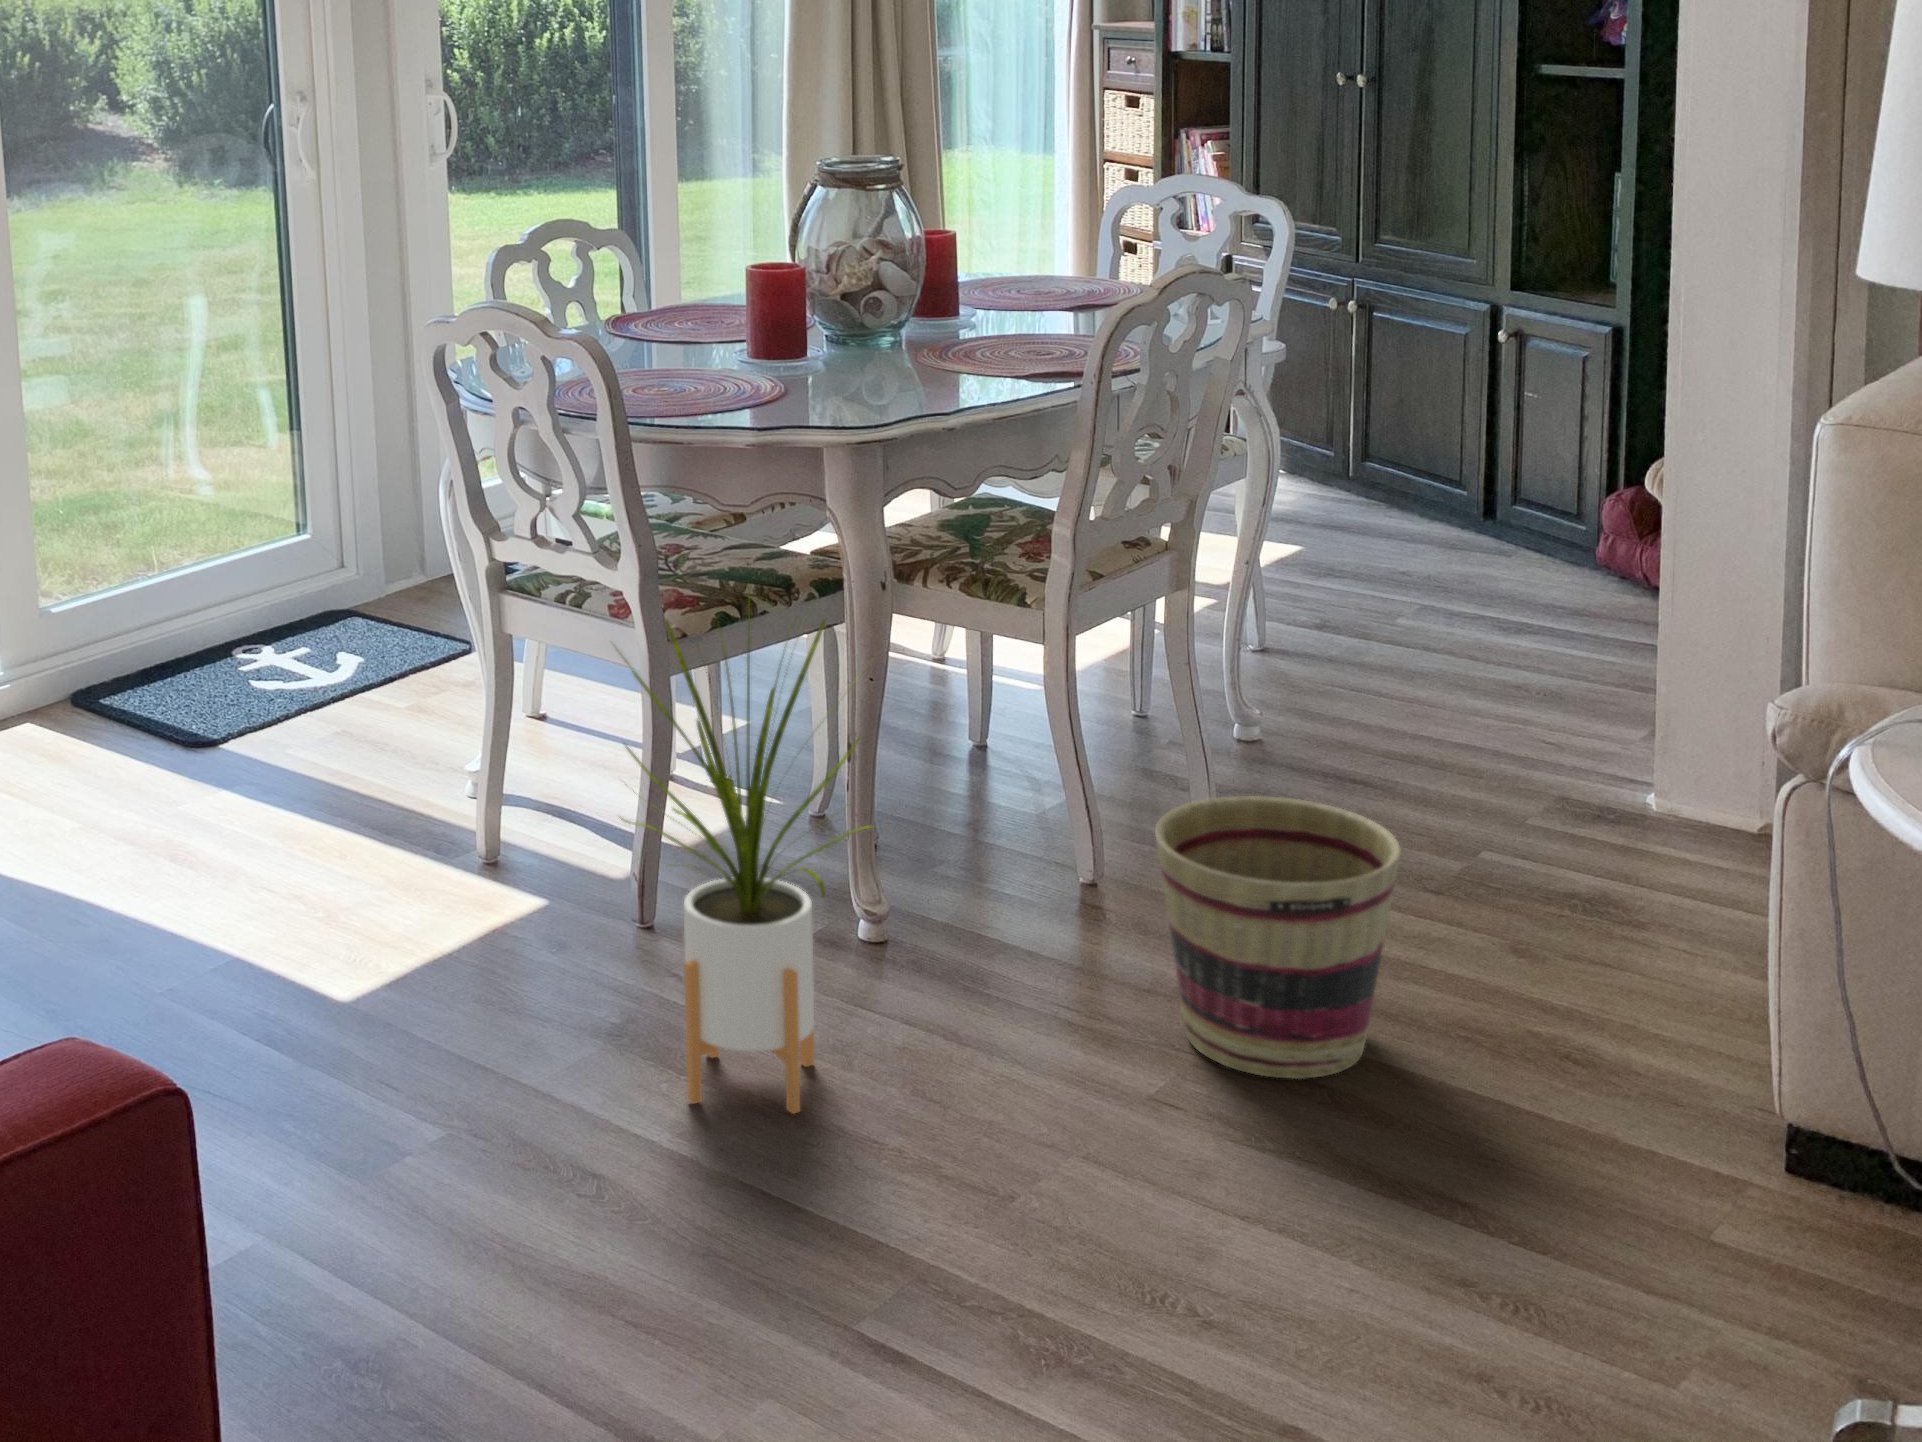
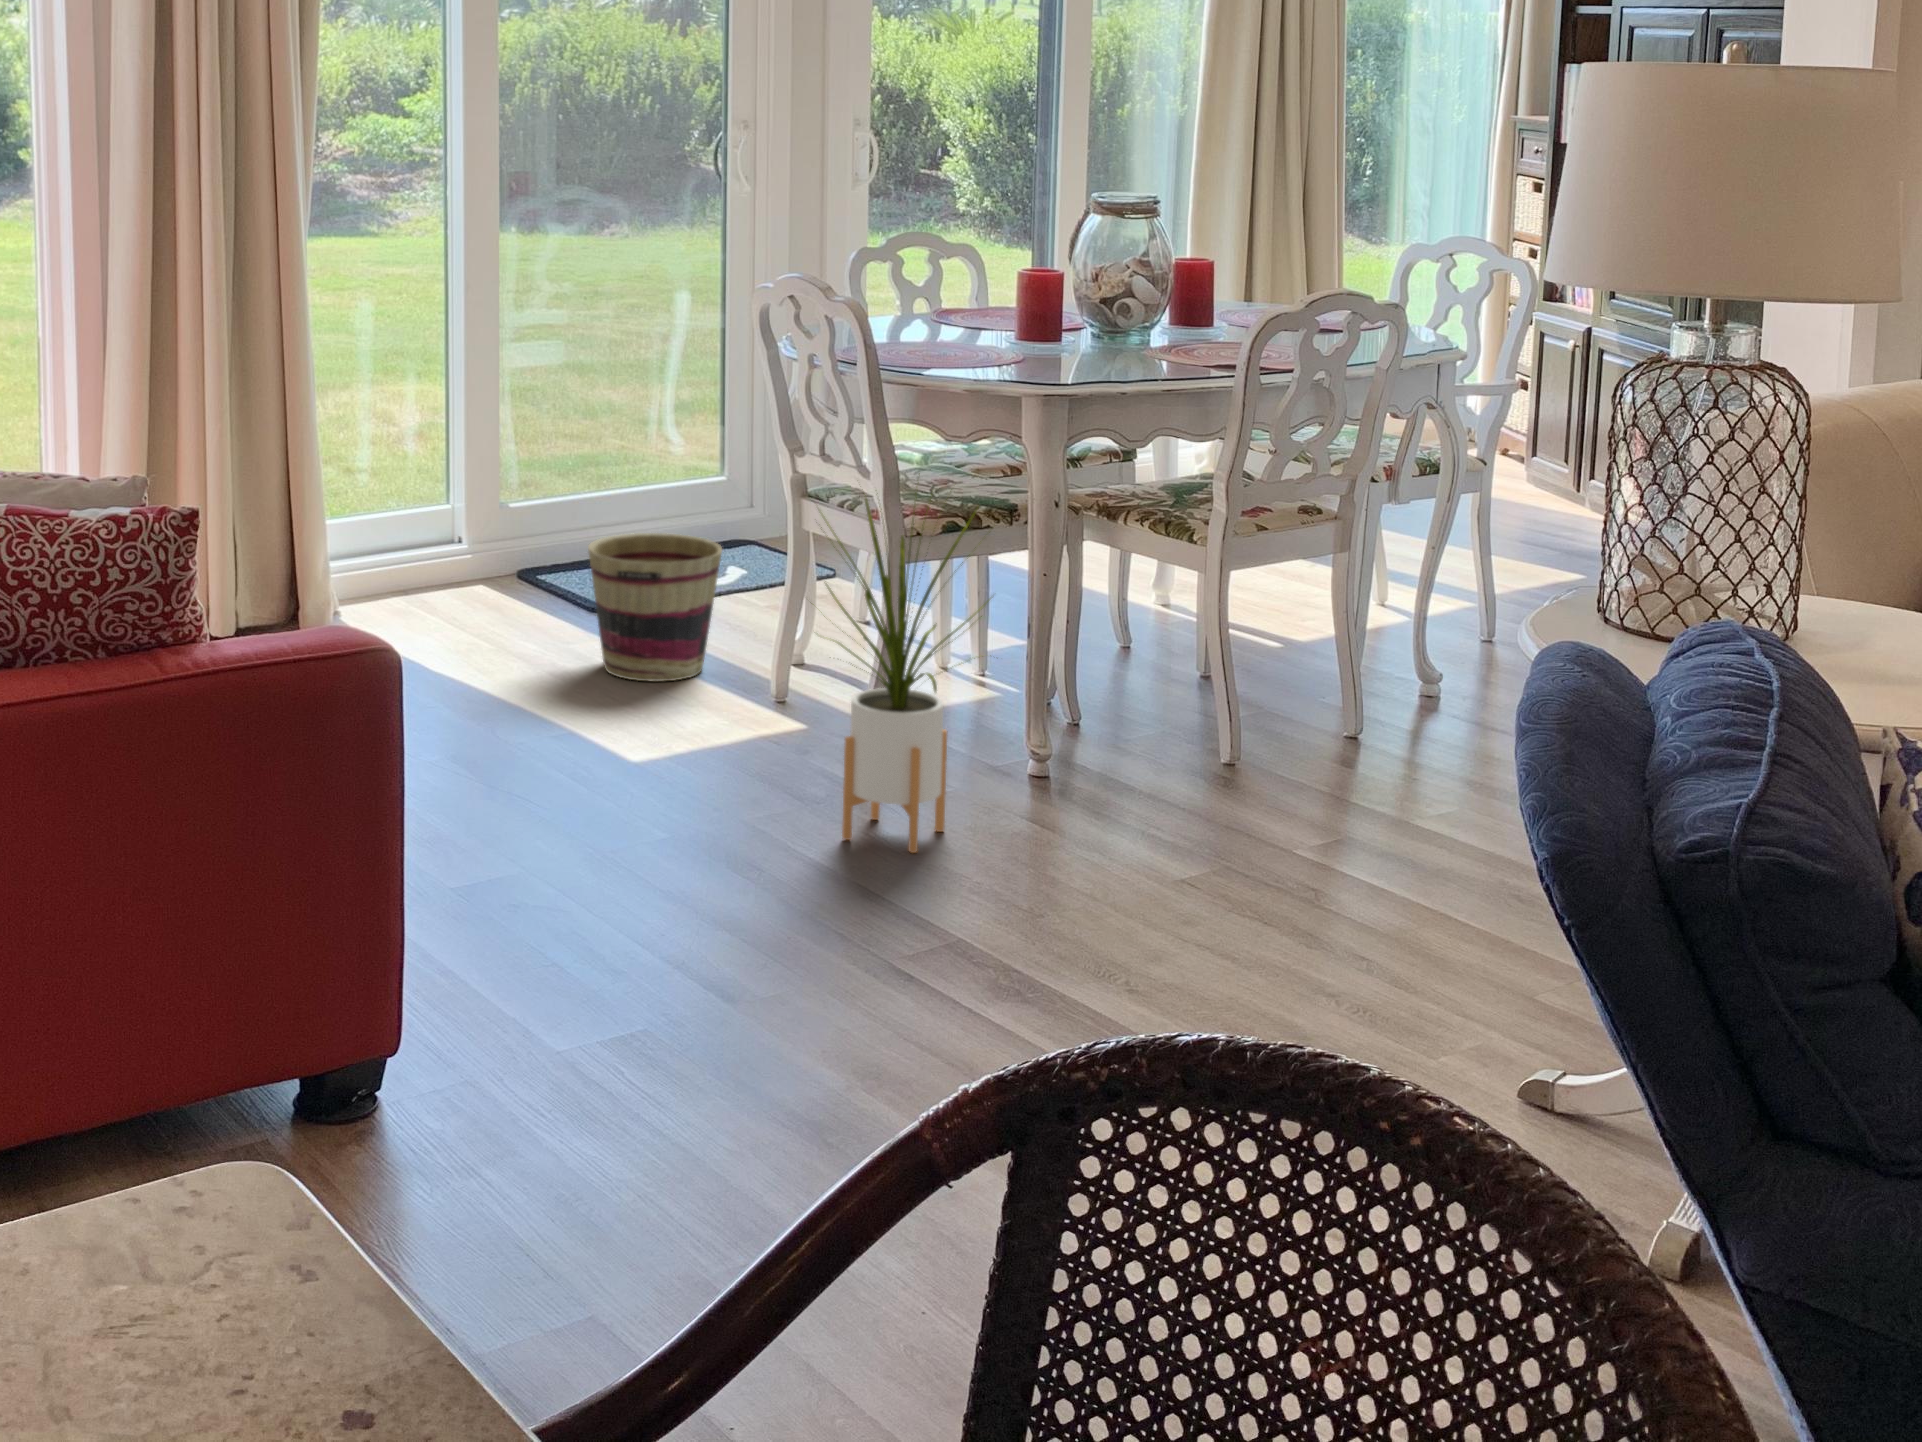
basket: present [1155,796,1401,1079] -> present [588,533,722,682]

